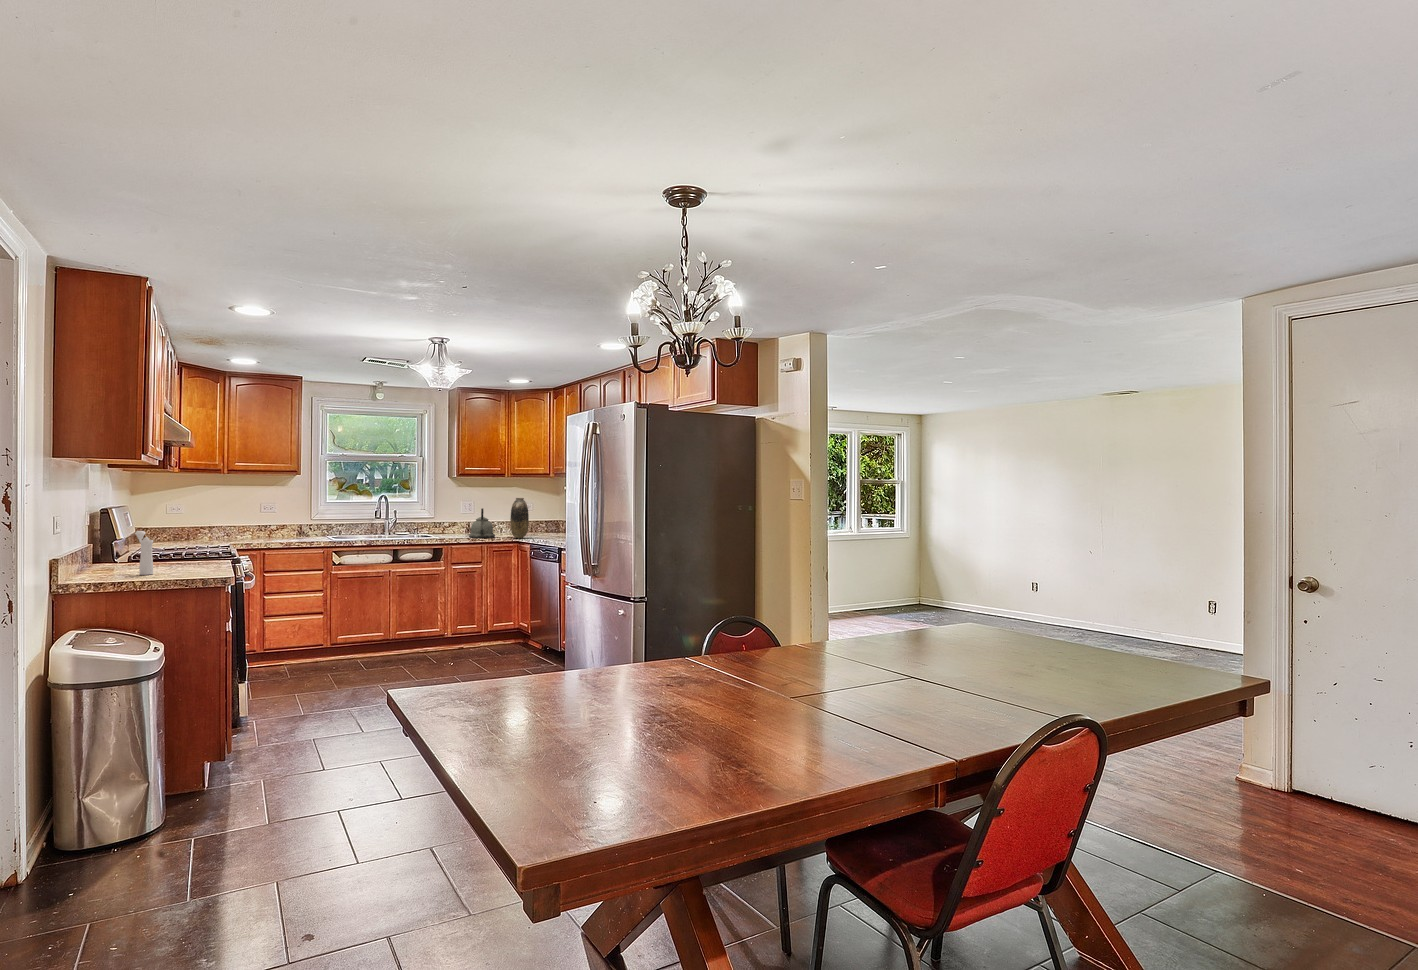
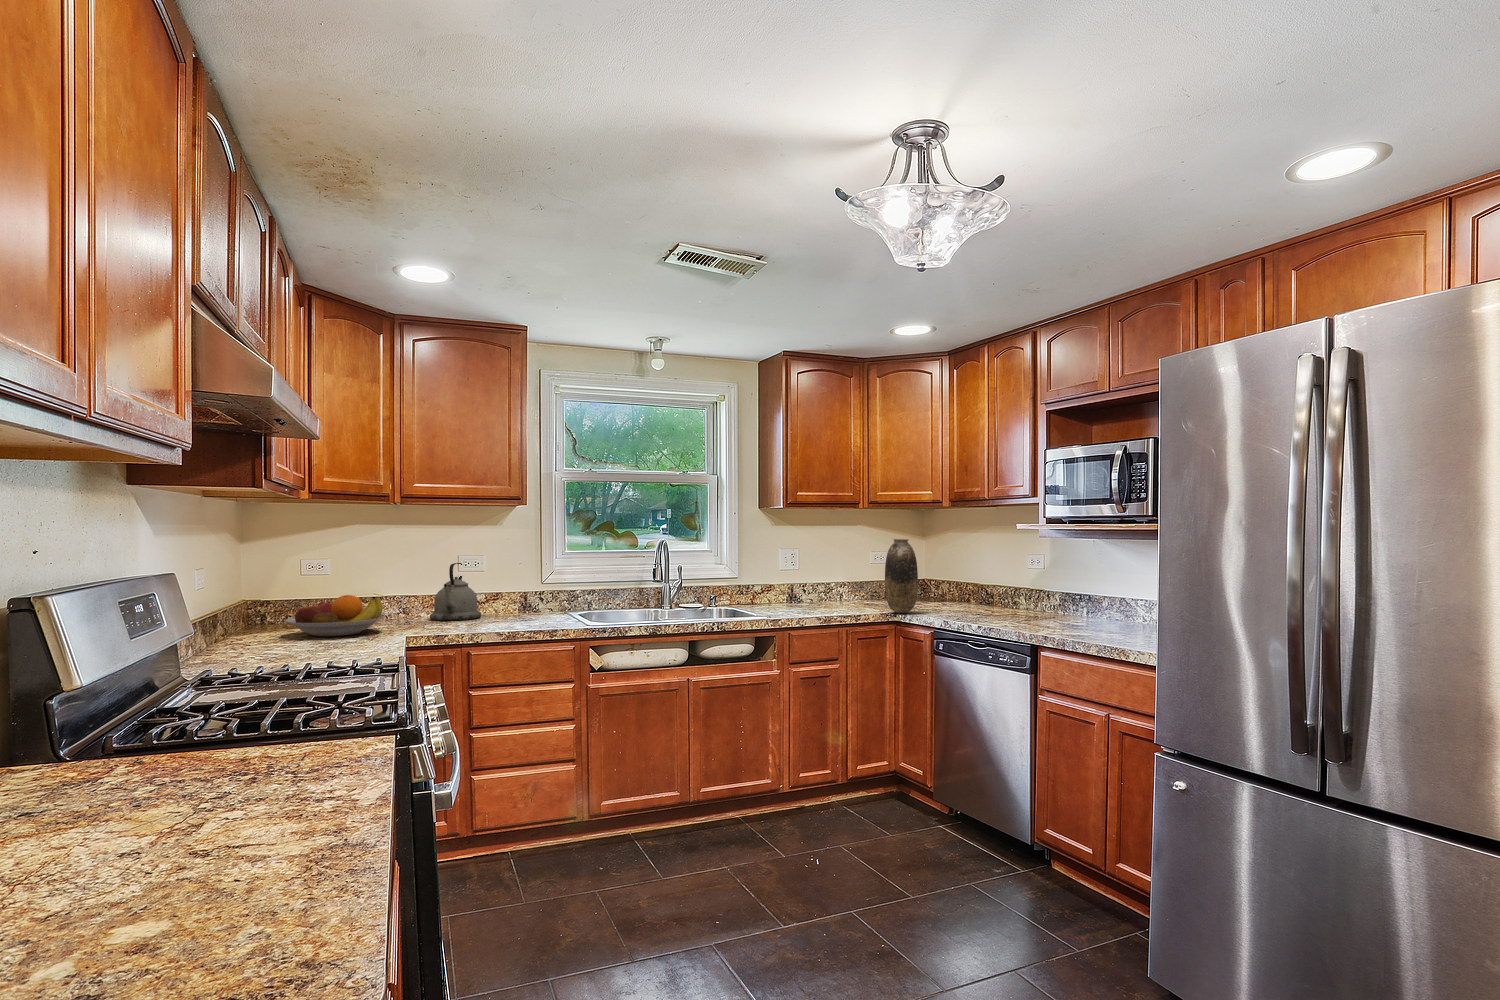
kettle: present [469,508,495,538] -> present [430,563,481,621]
fruit bowl: none [161,524,217,545] -> present [285,595,385,636]
pepper mill: present [135,531,153,575] -> none [97,639,147,792]

